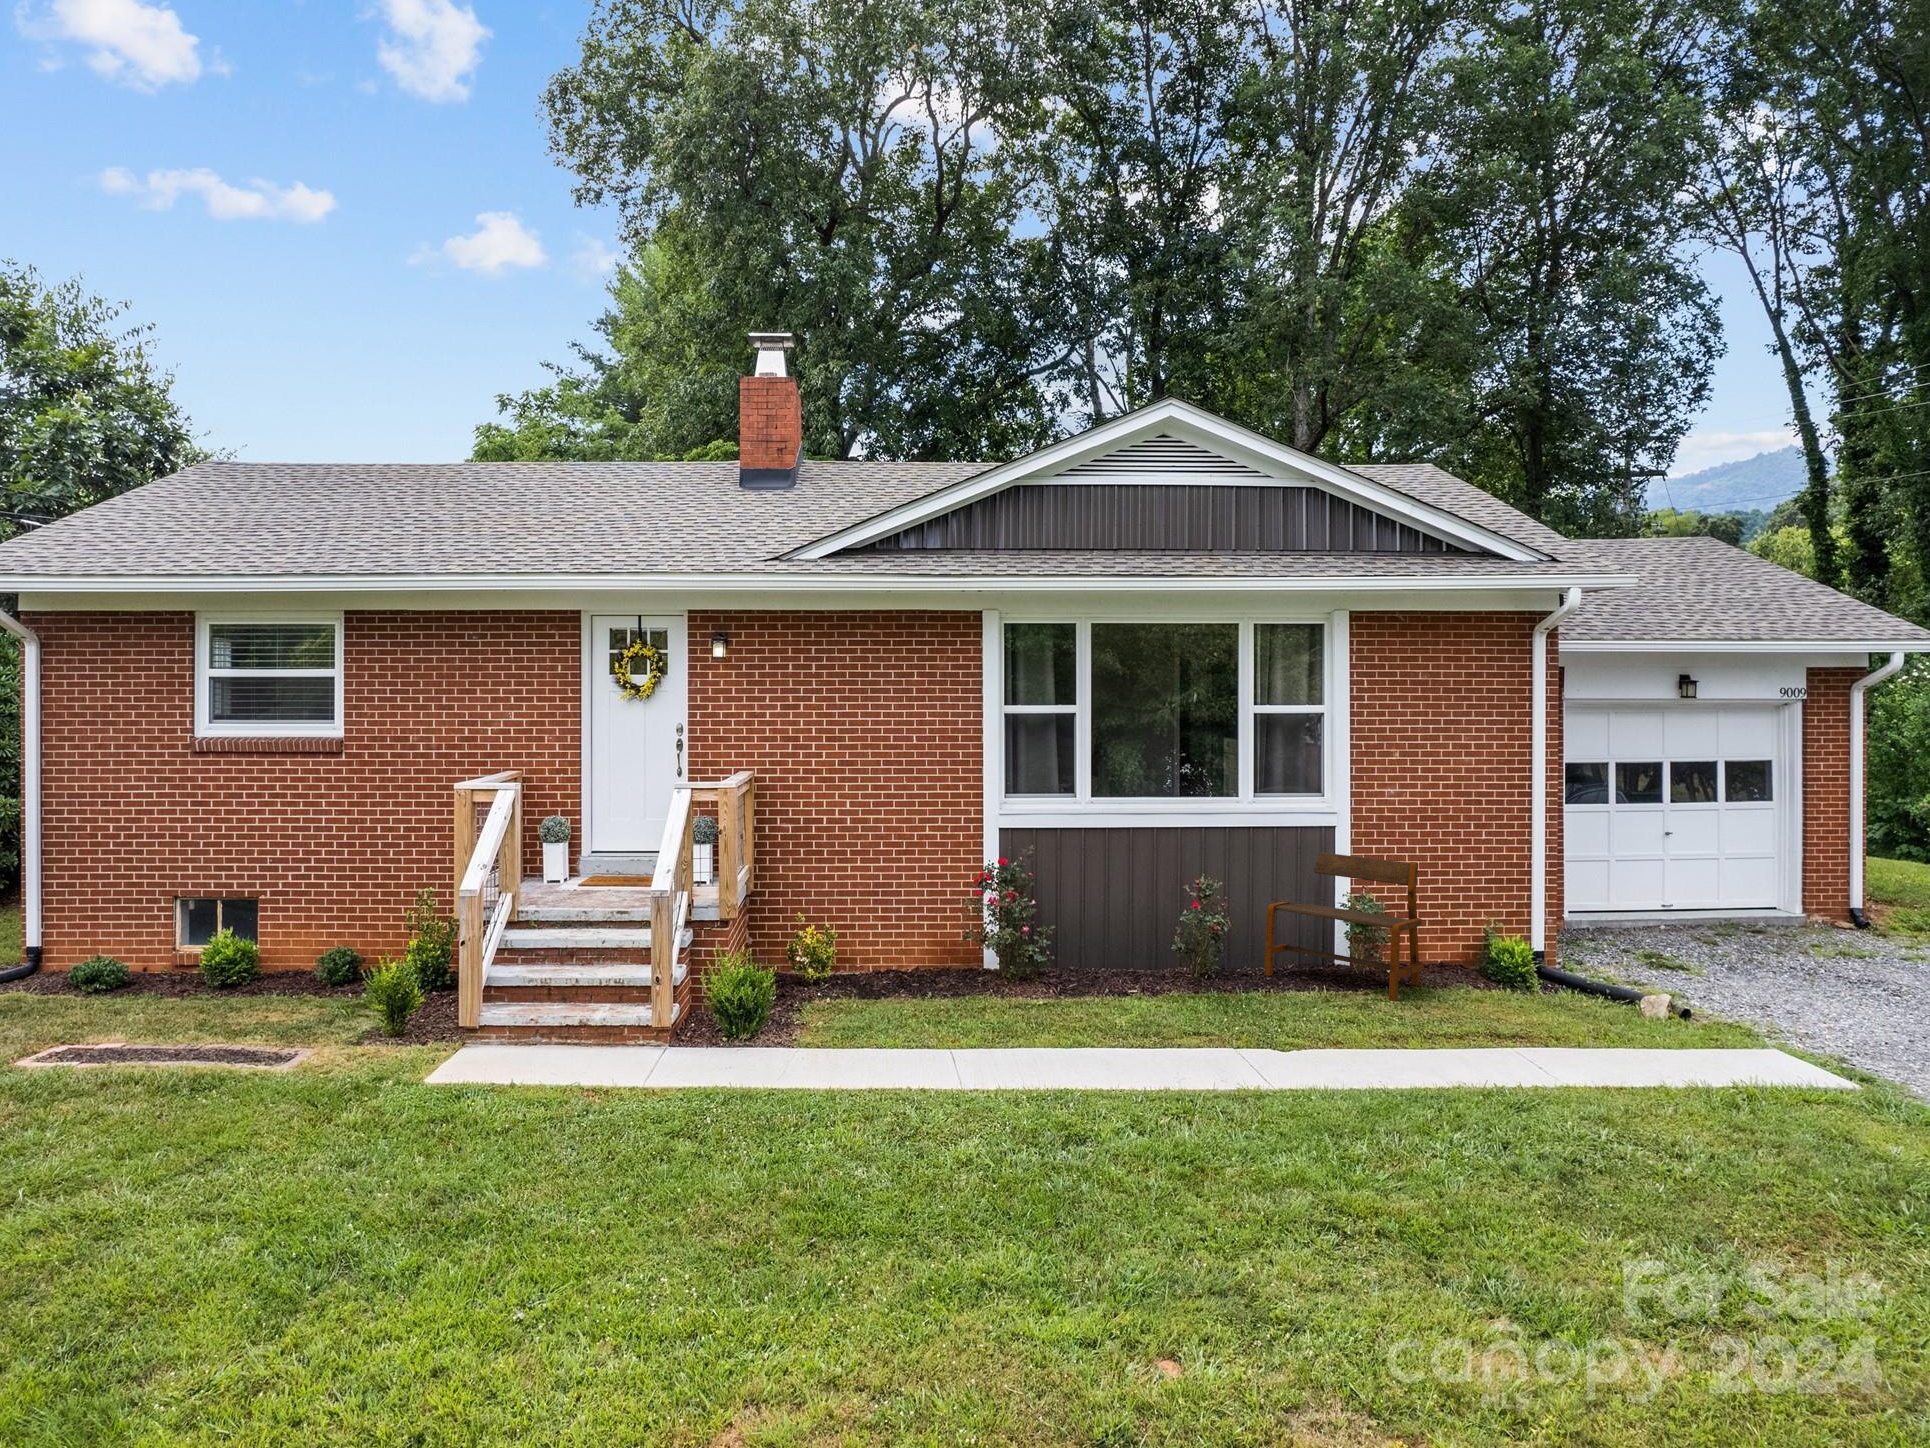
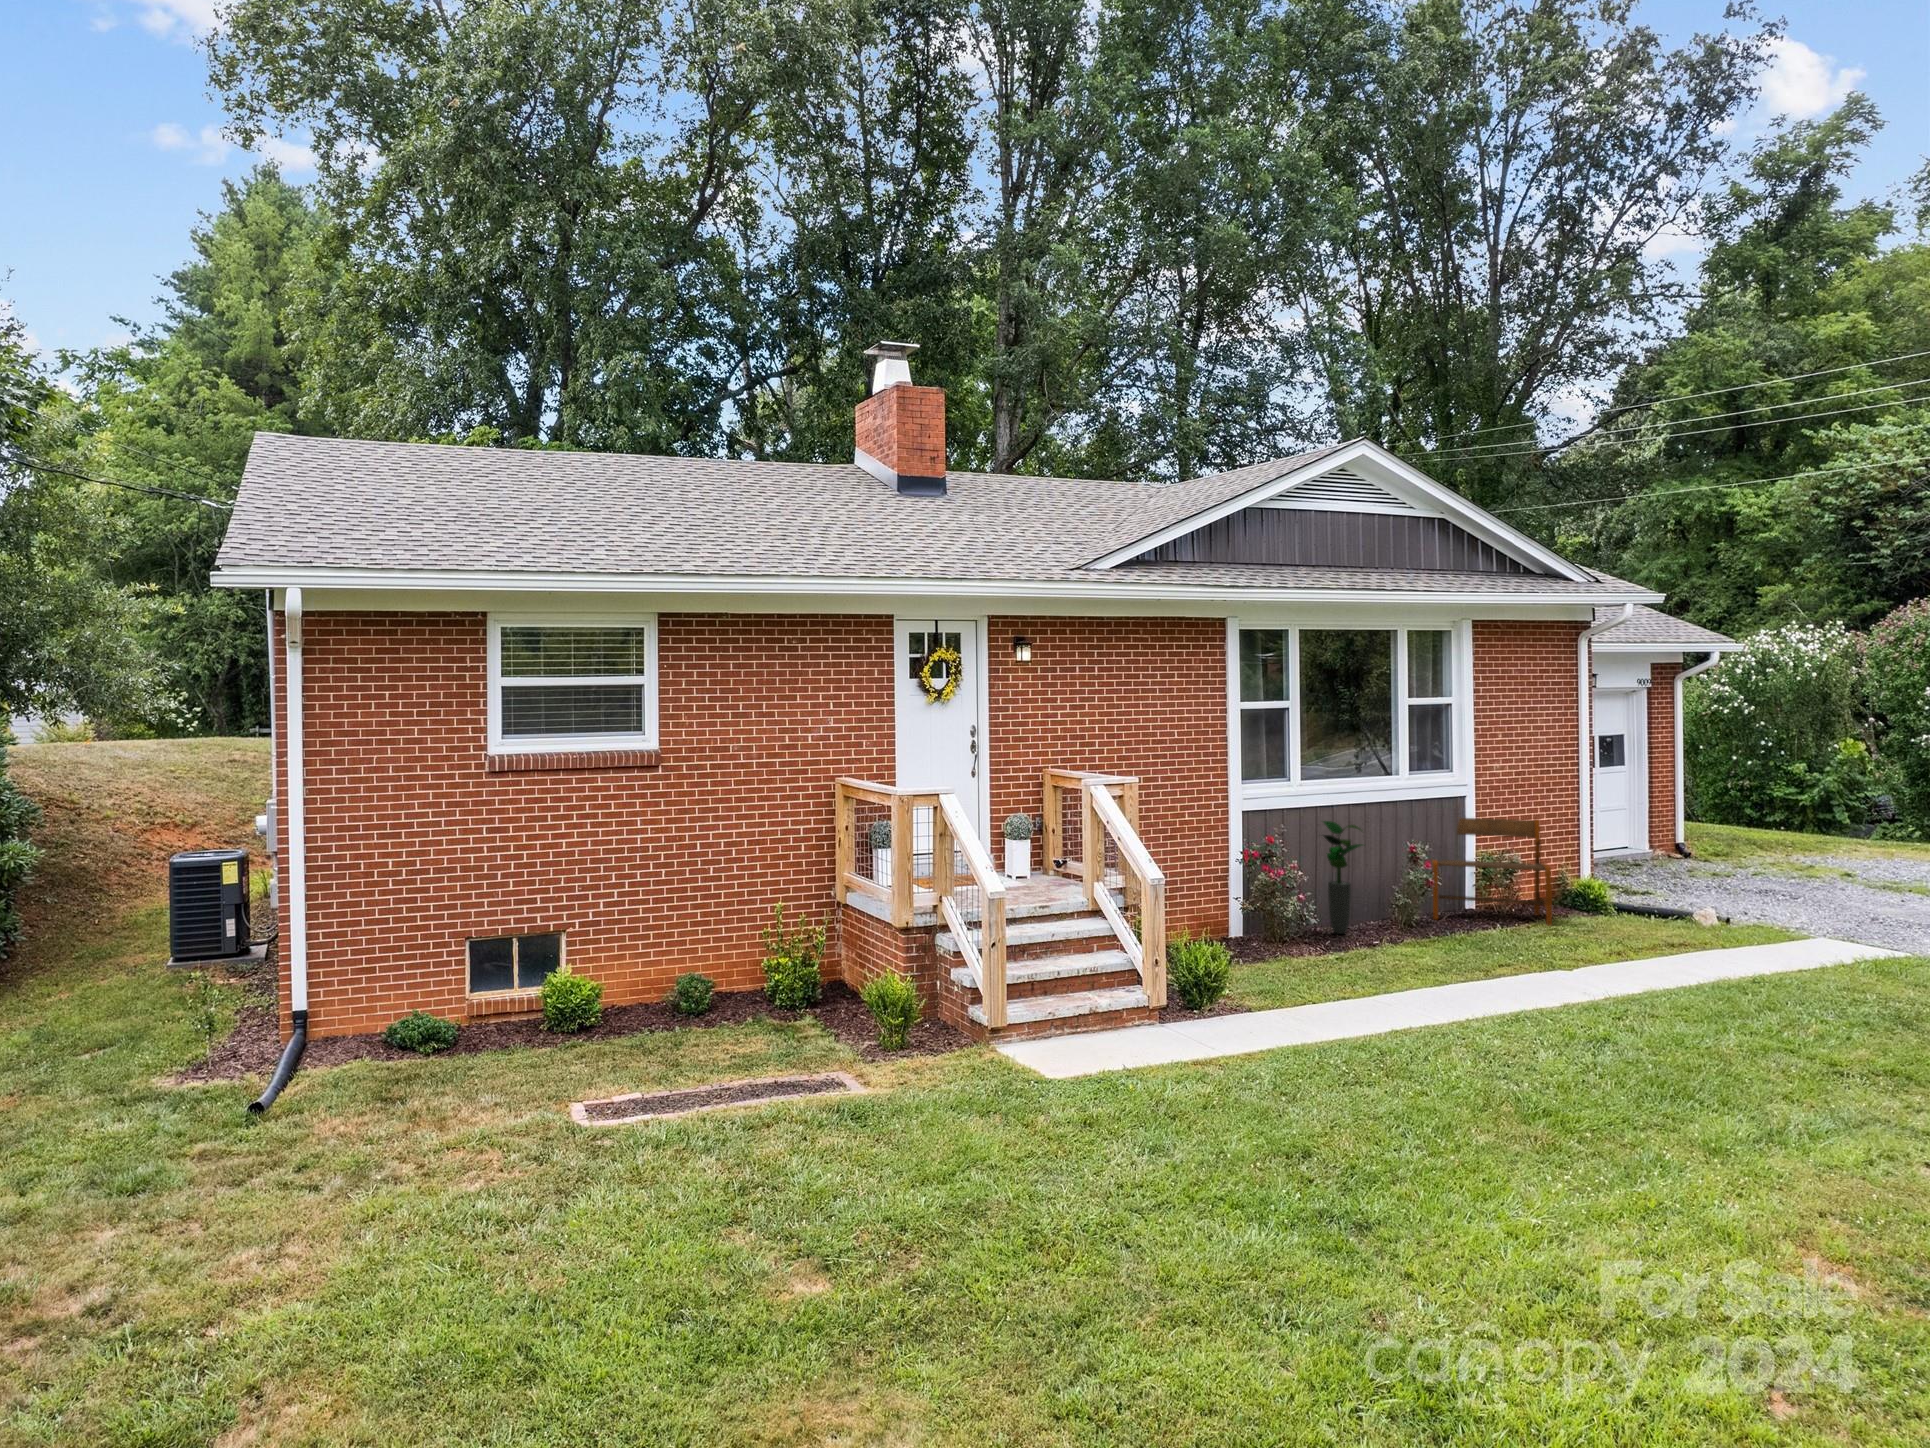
potted plant: none [1076,845,1132,980] -> present [1323,821,1362,934]

